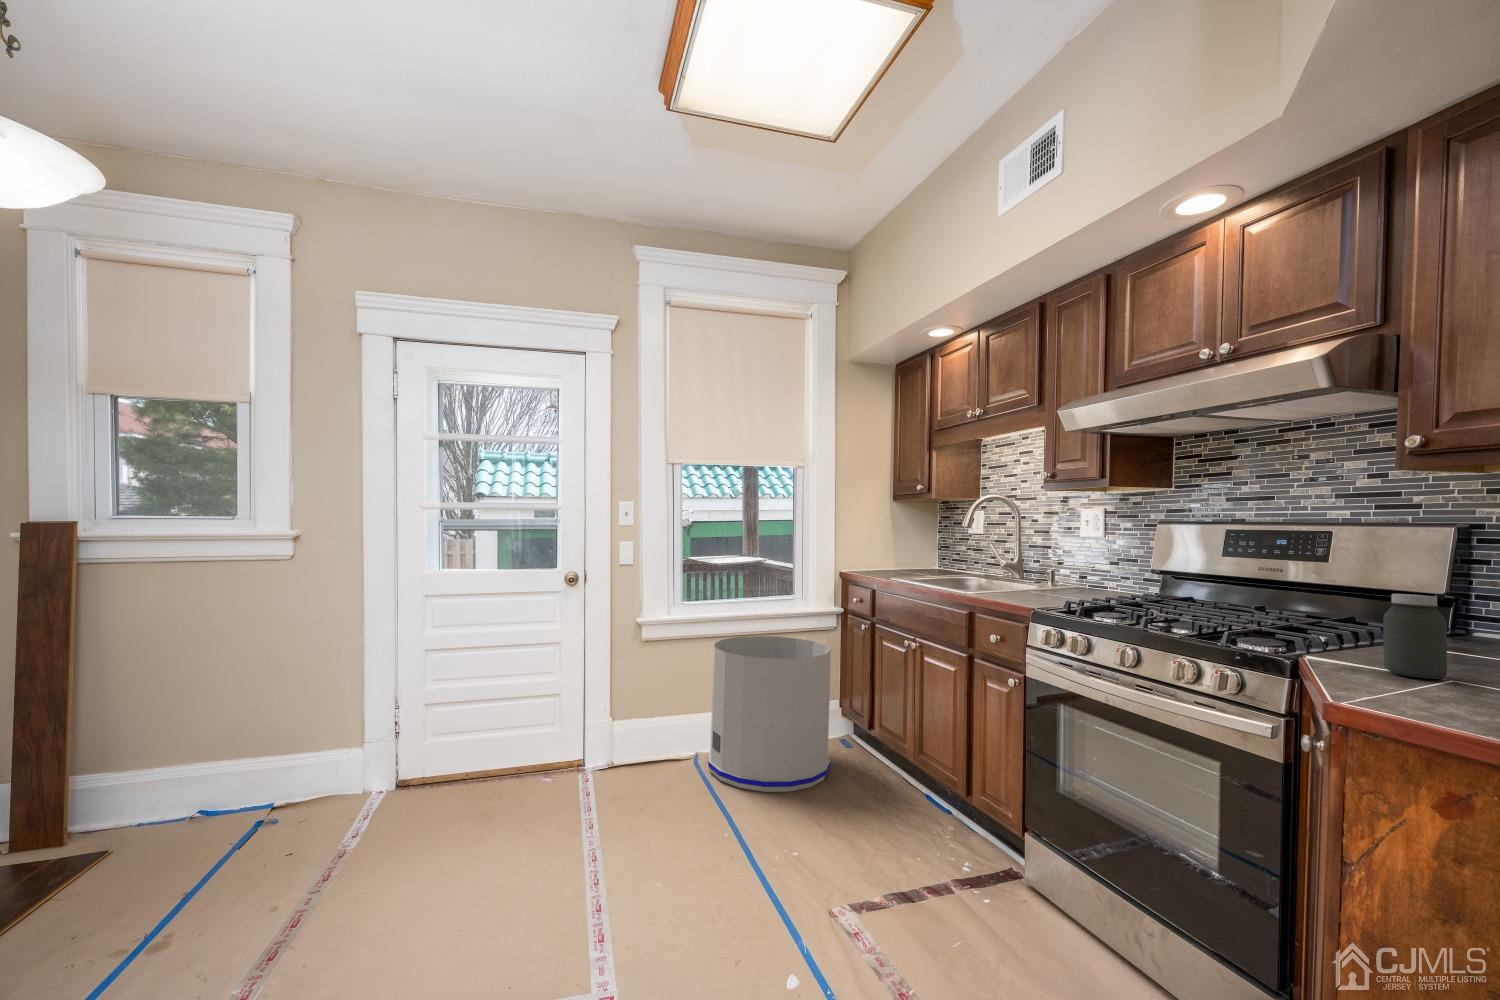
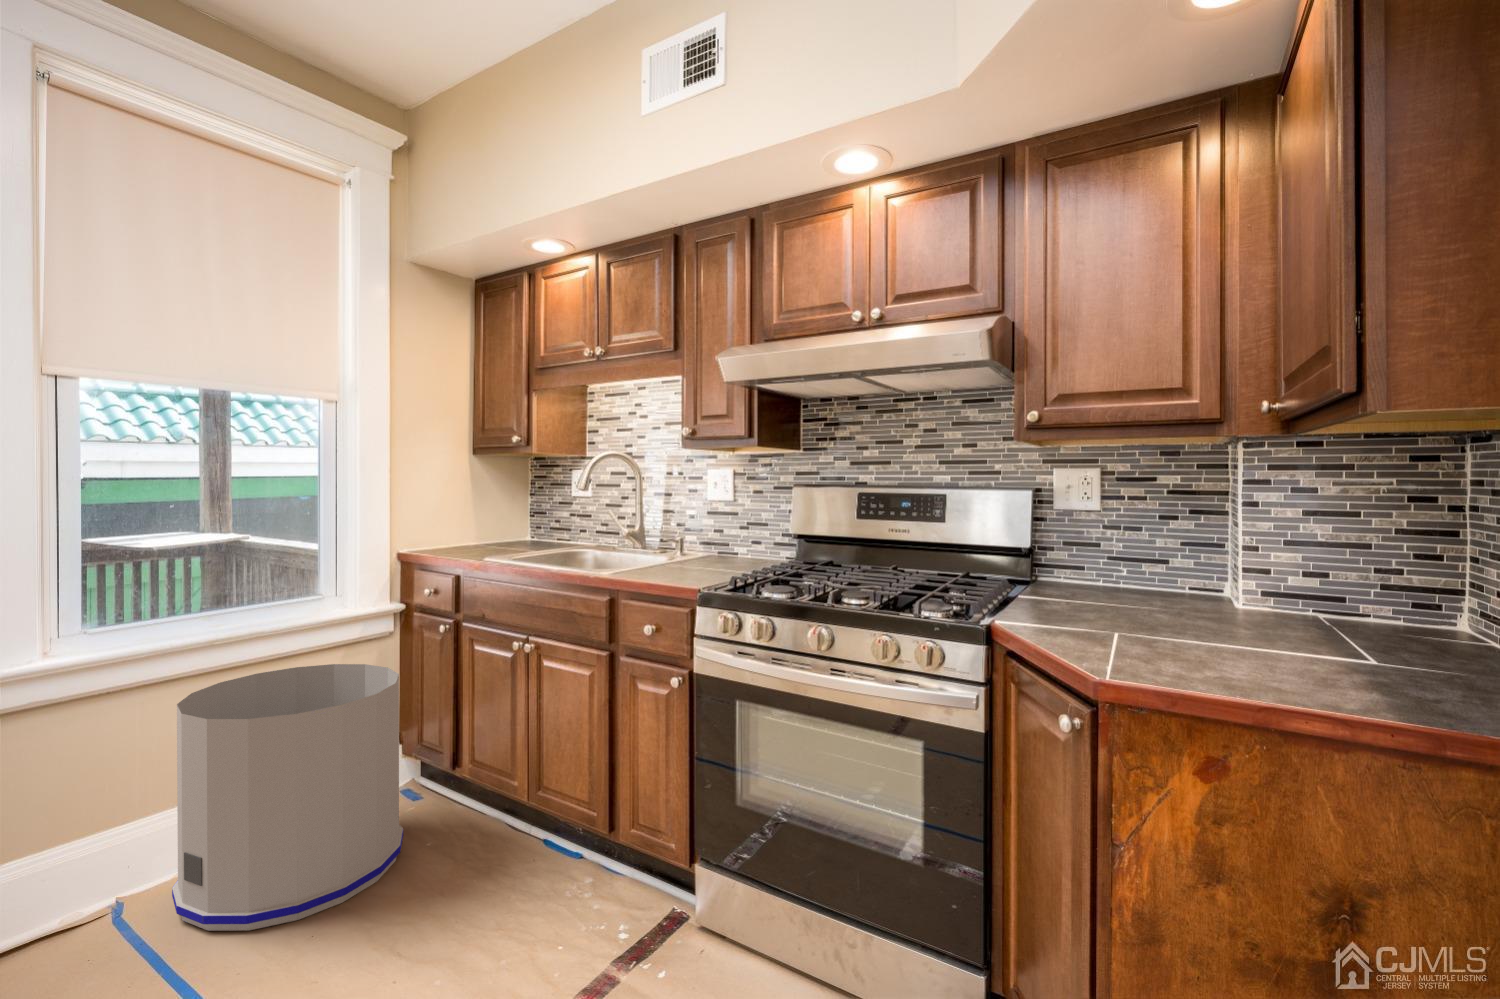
jar: present [1383,594,1447,679] -> none [1063,563,1108,641]

